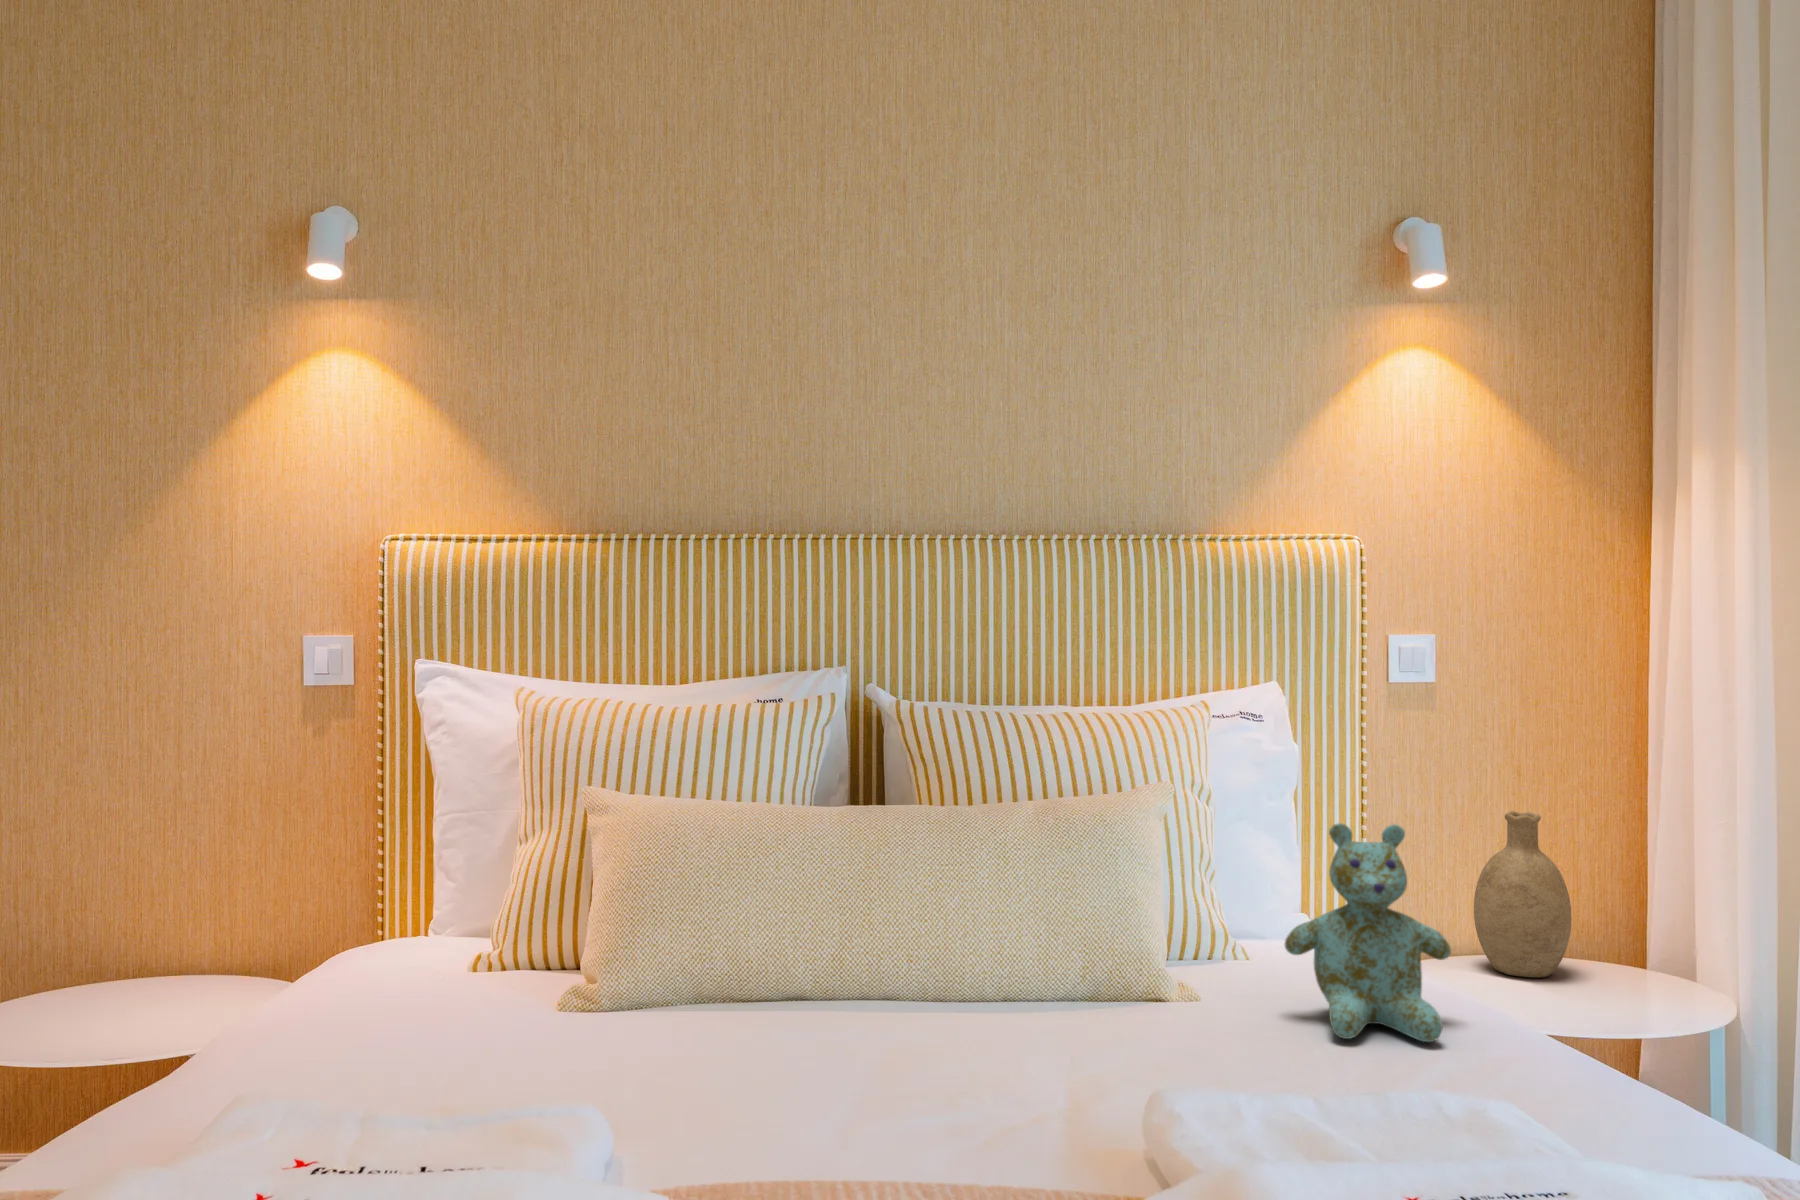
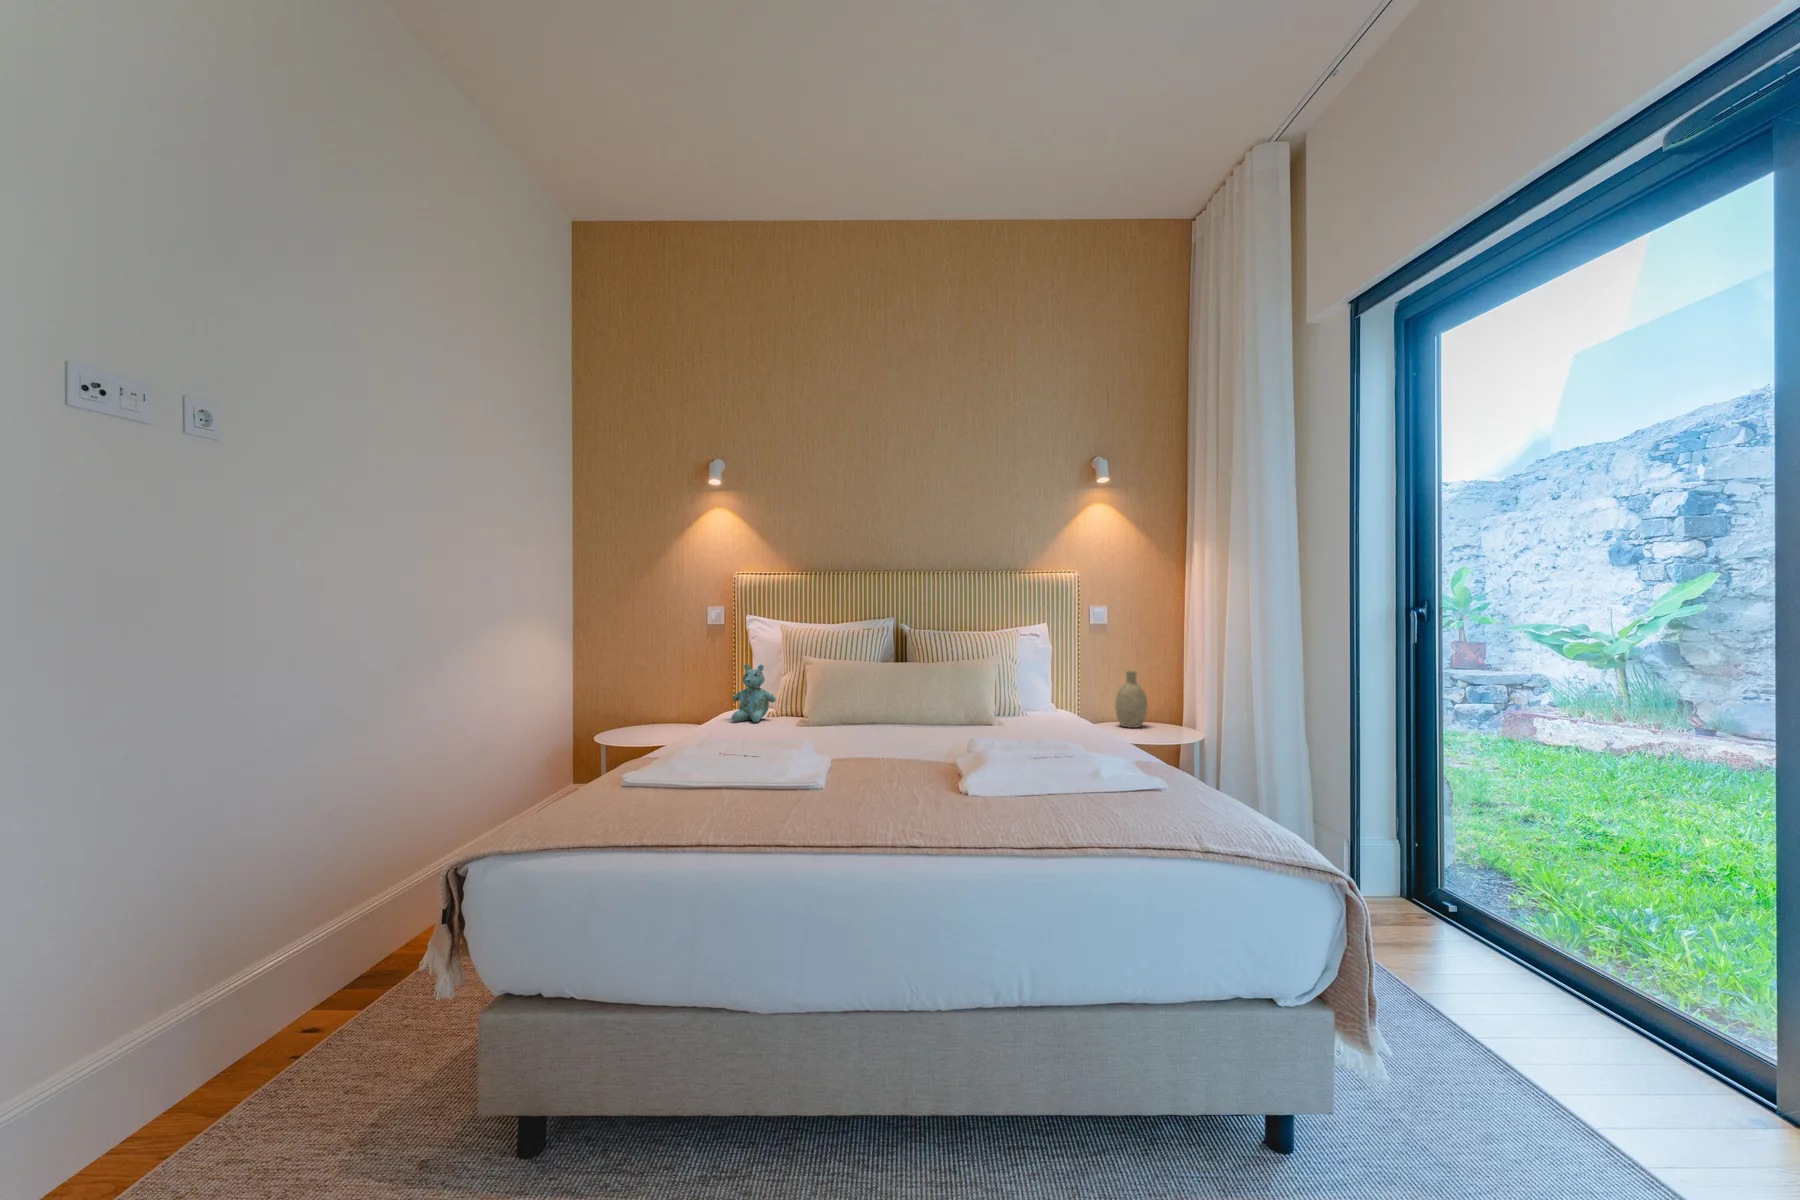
stuffed bear: present [1285,823,1451,1042] -> present [732,664,776,722]

